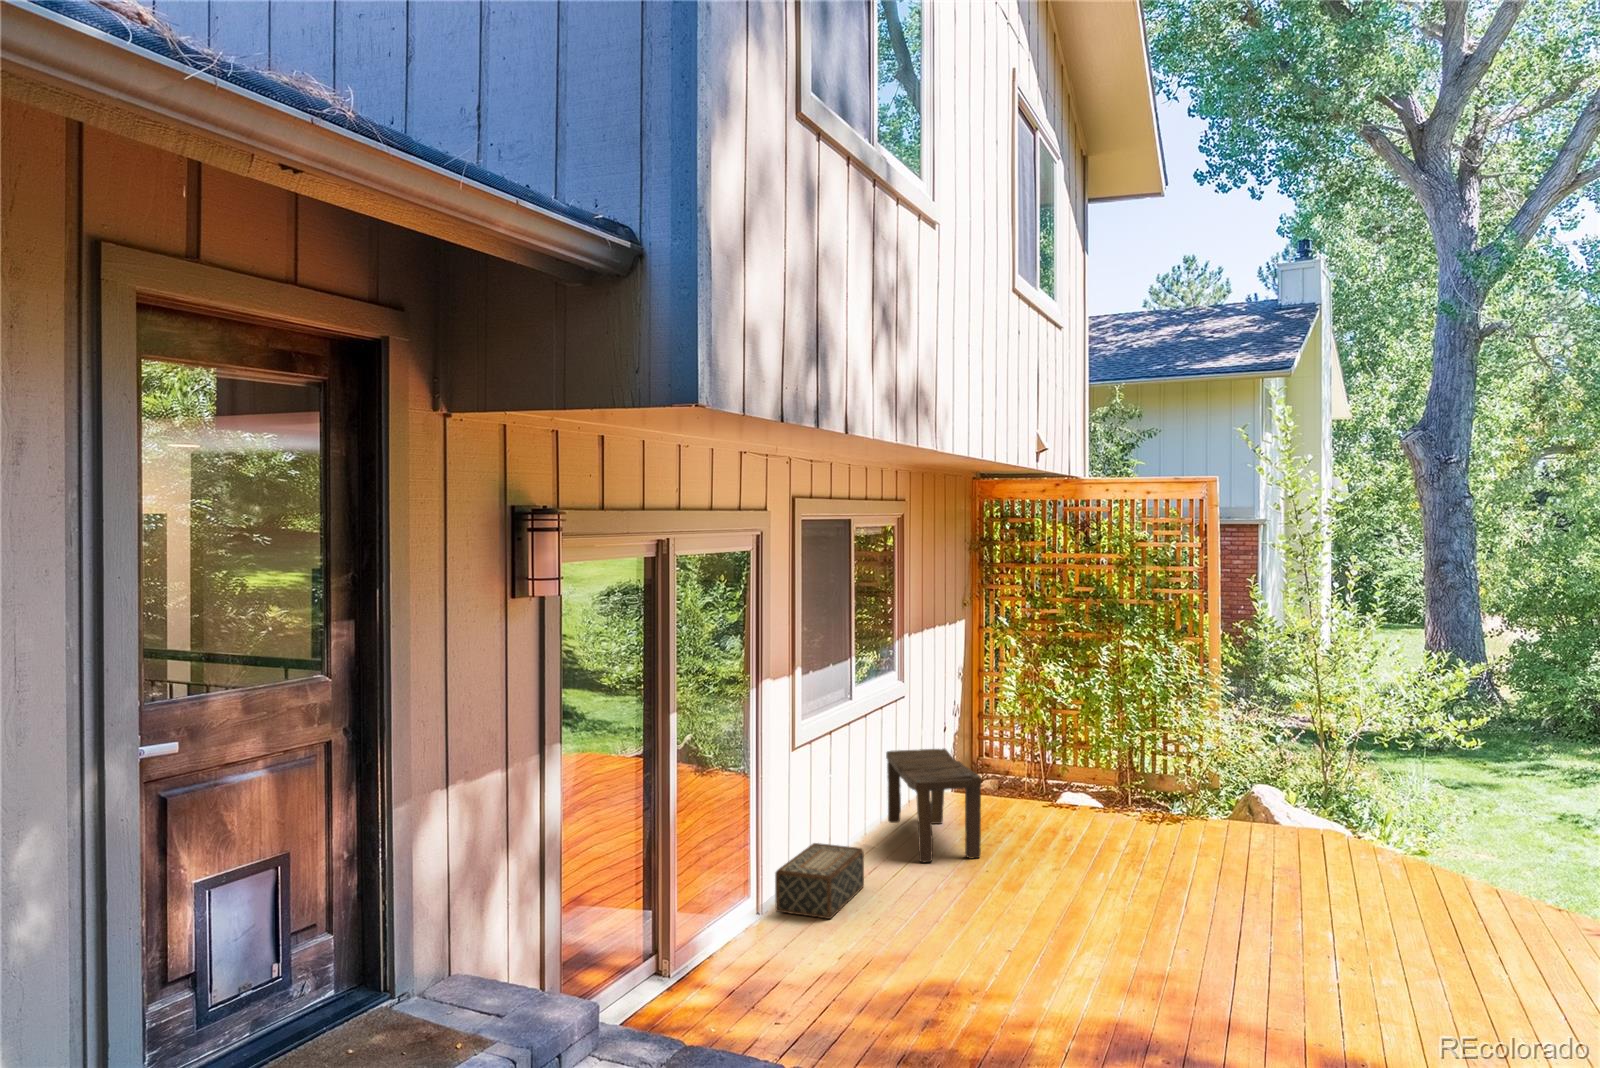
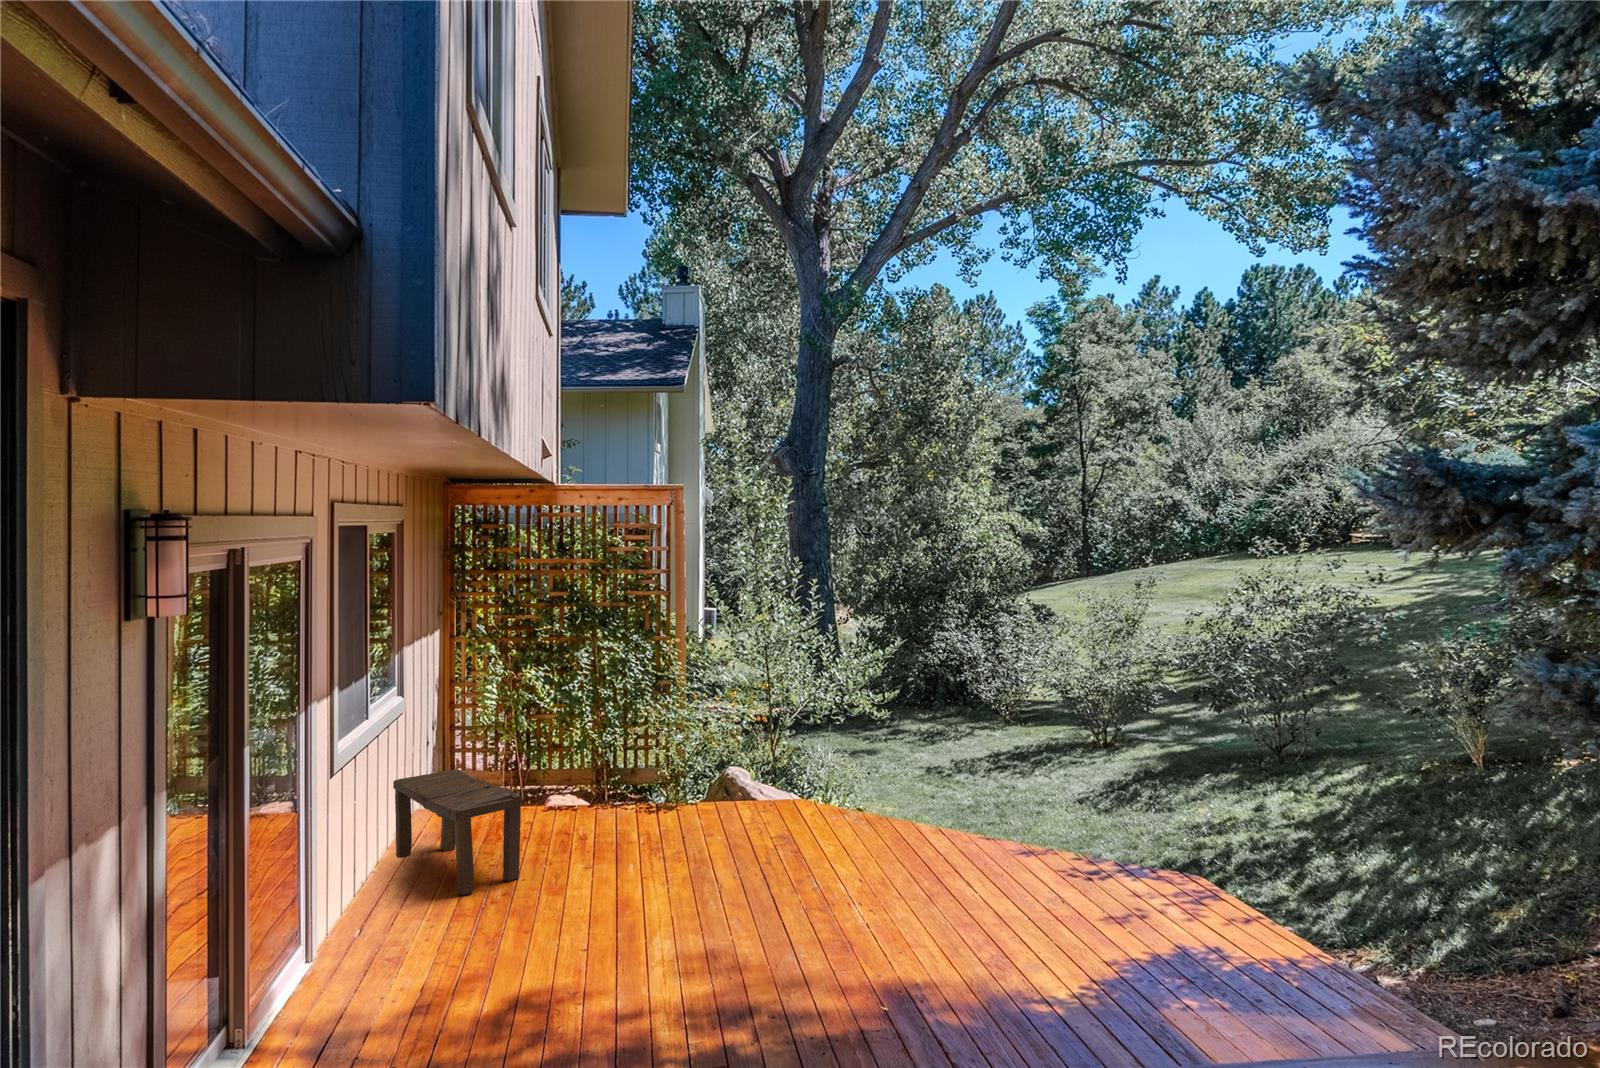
woven basket: present [775,843,864,919] -> none [331,893,417,987]

